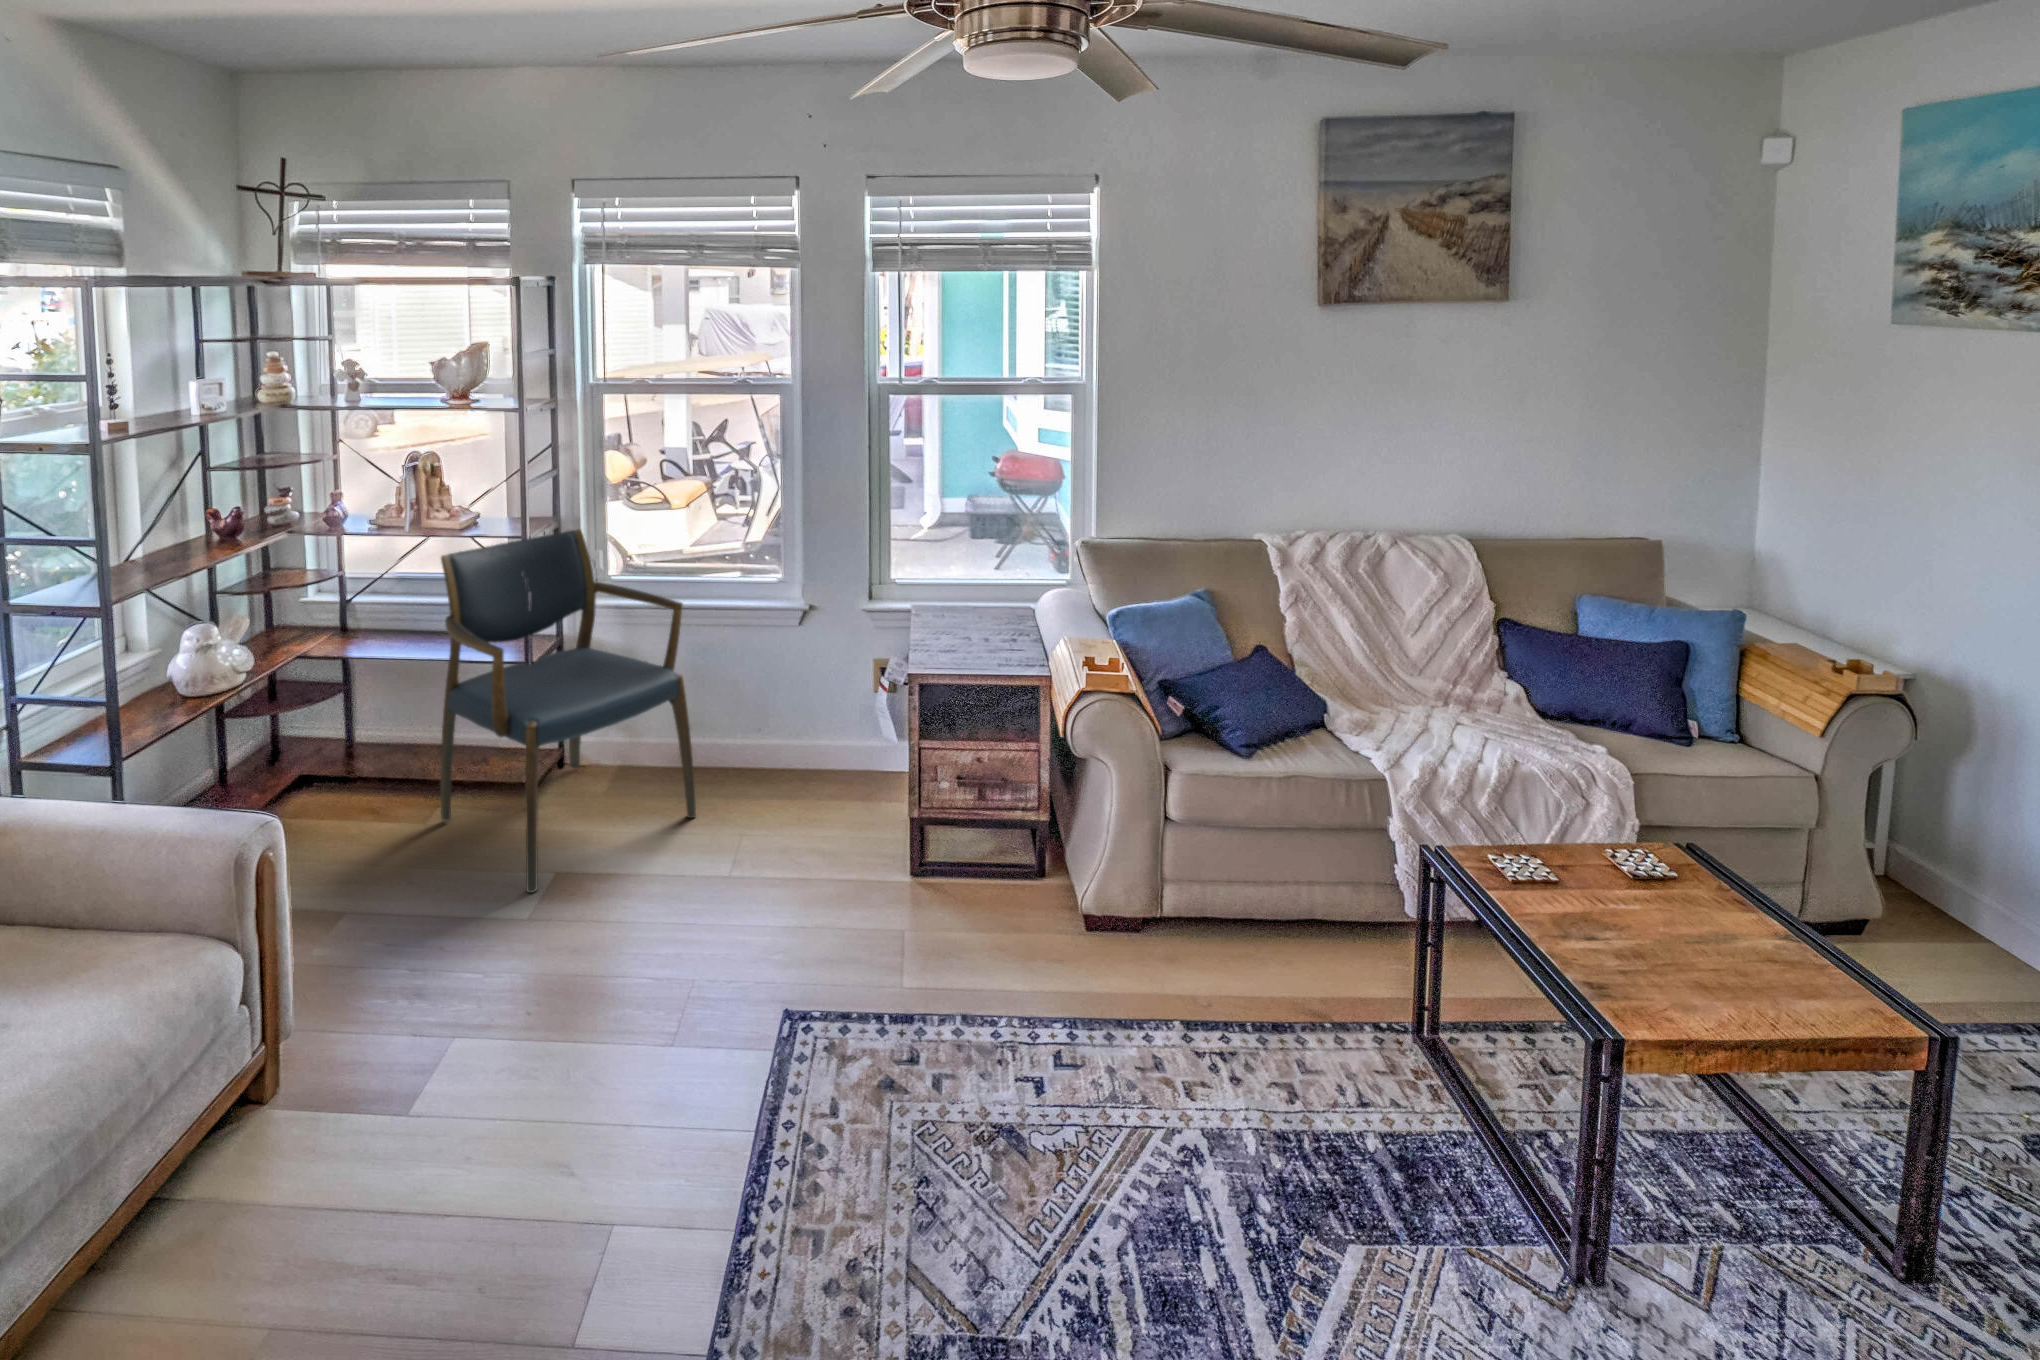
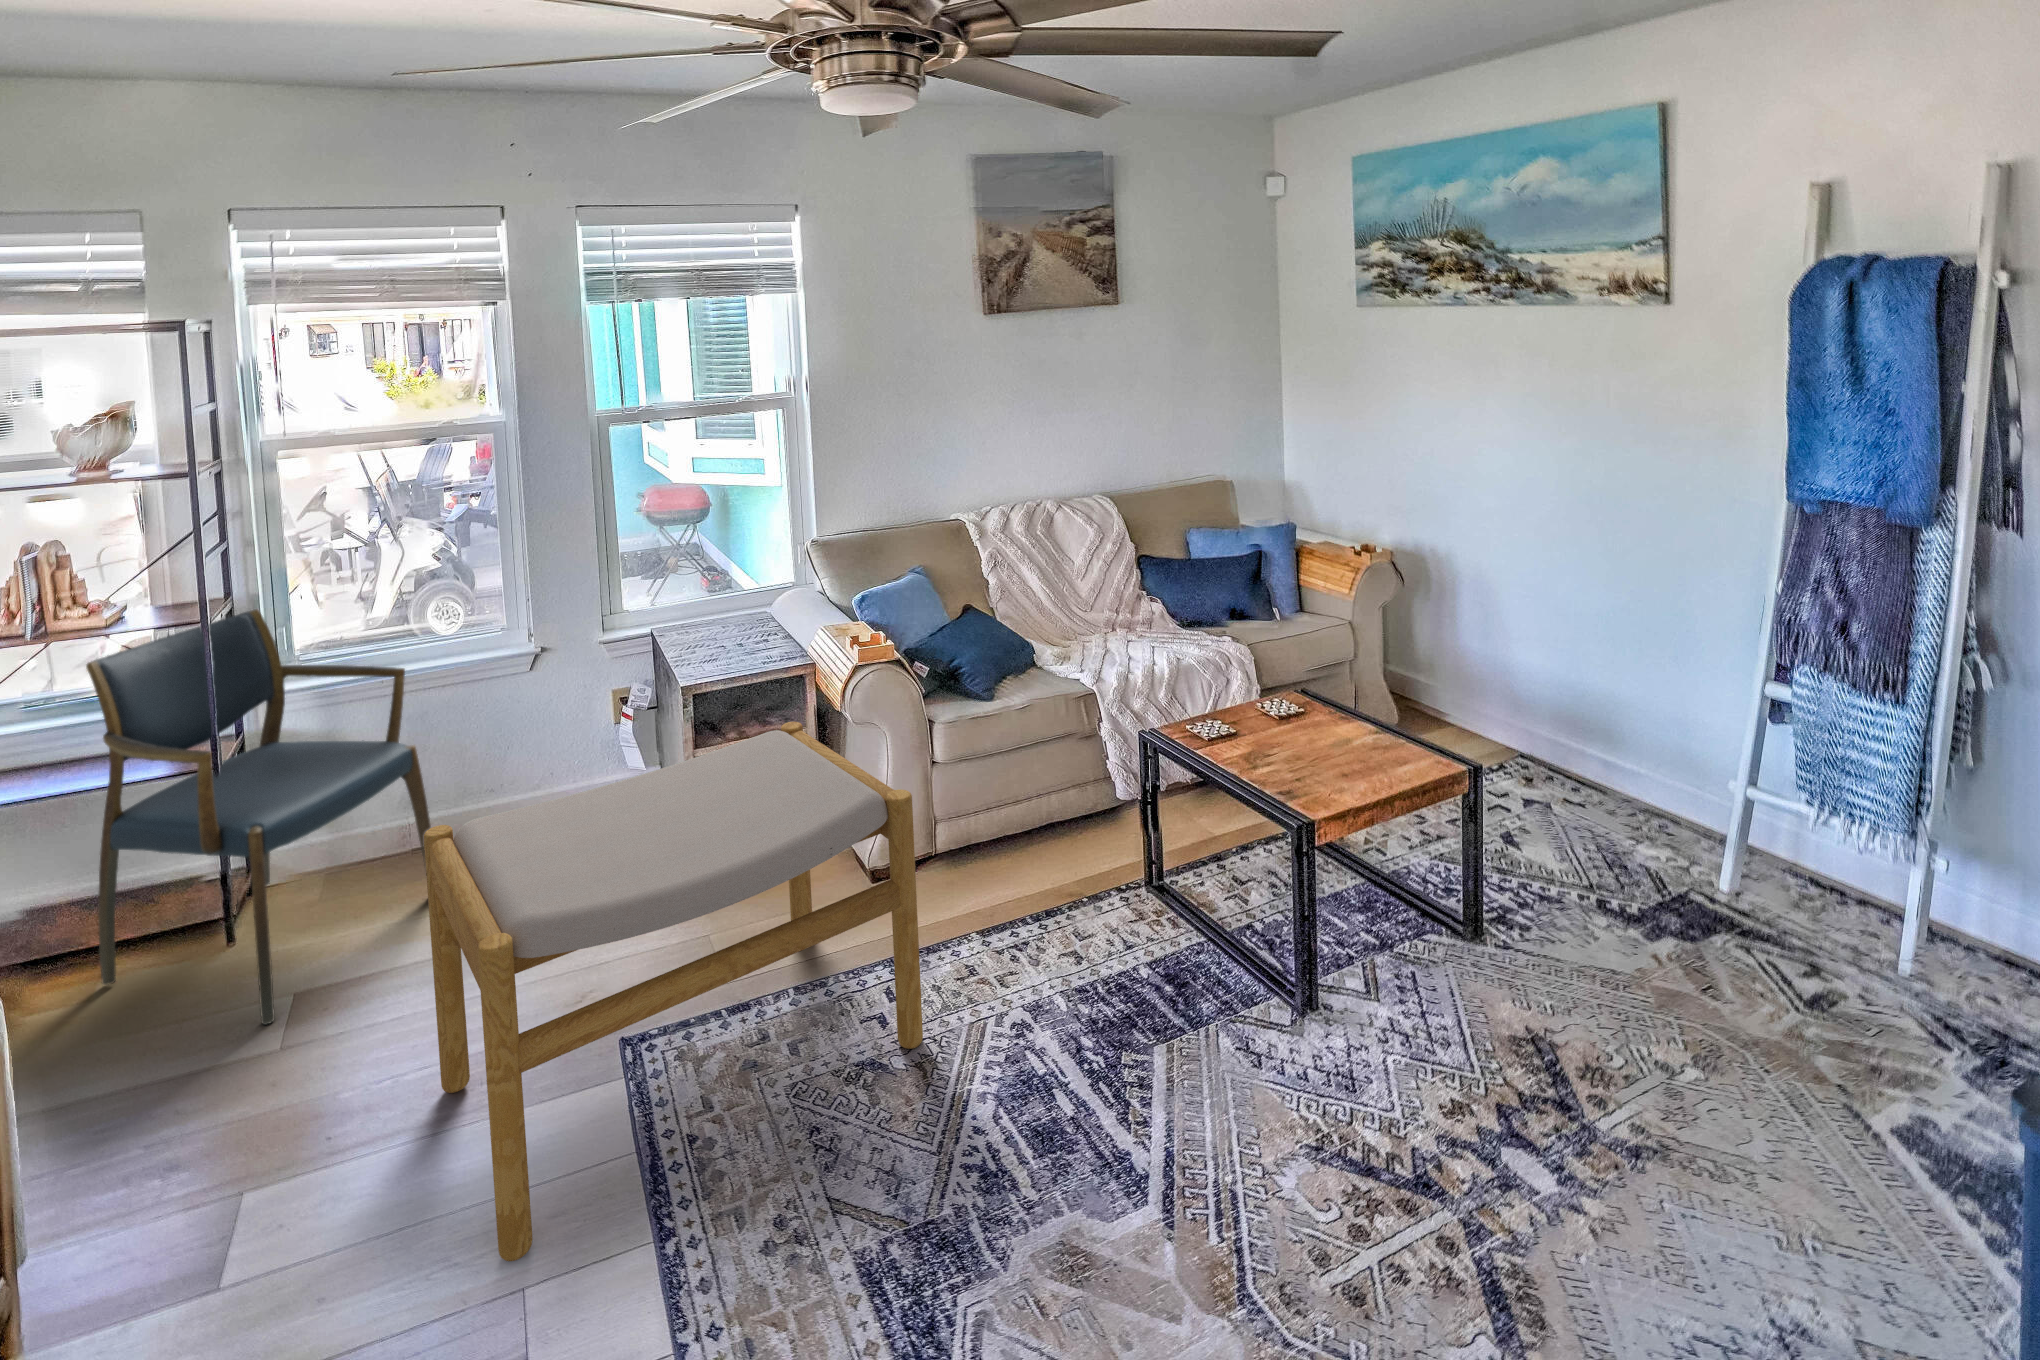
footstool: none [600,734,1077,1195] -> present [424,722,923,1261]

